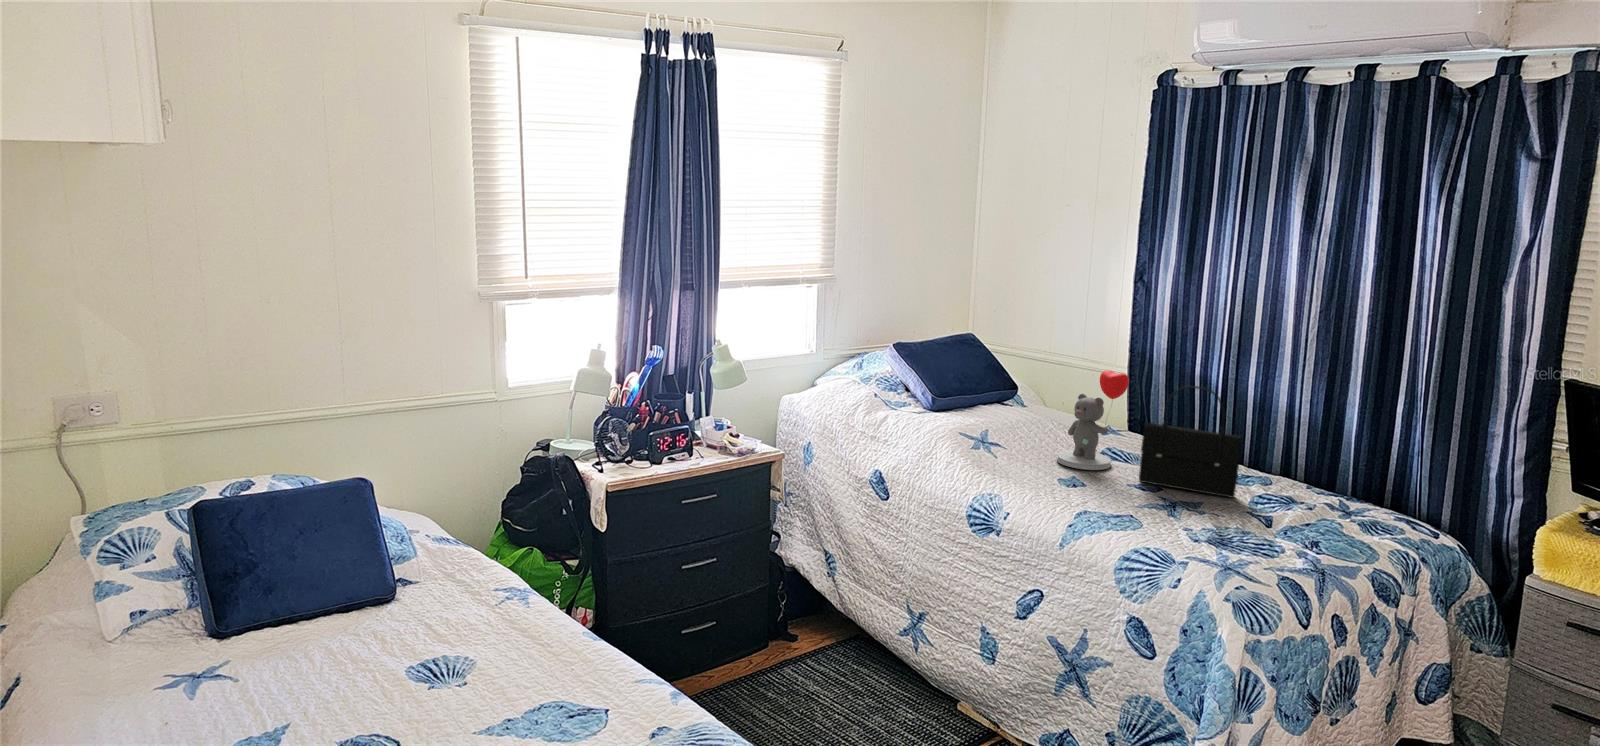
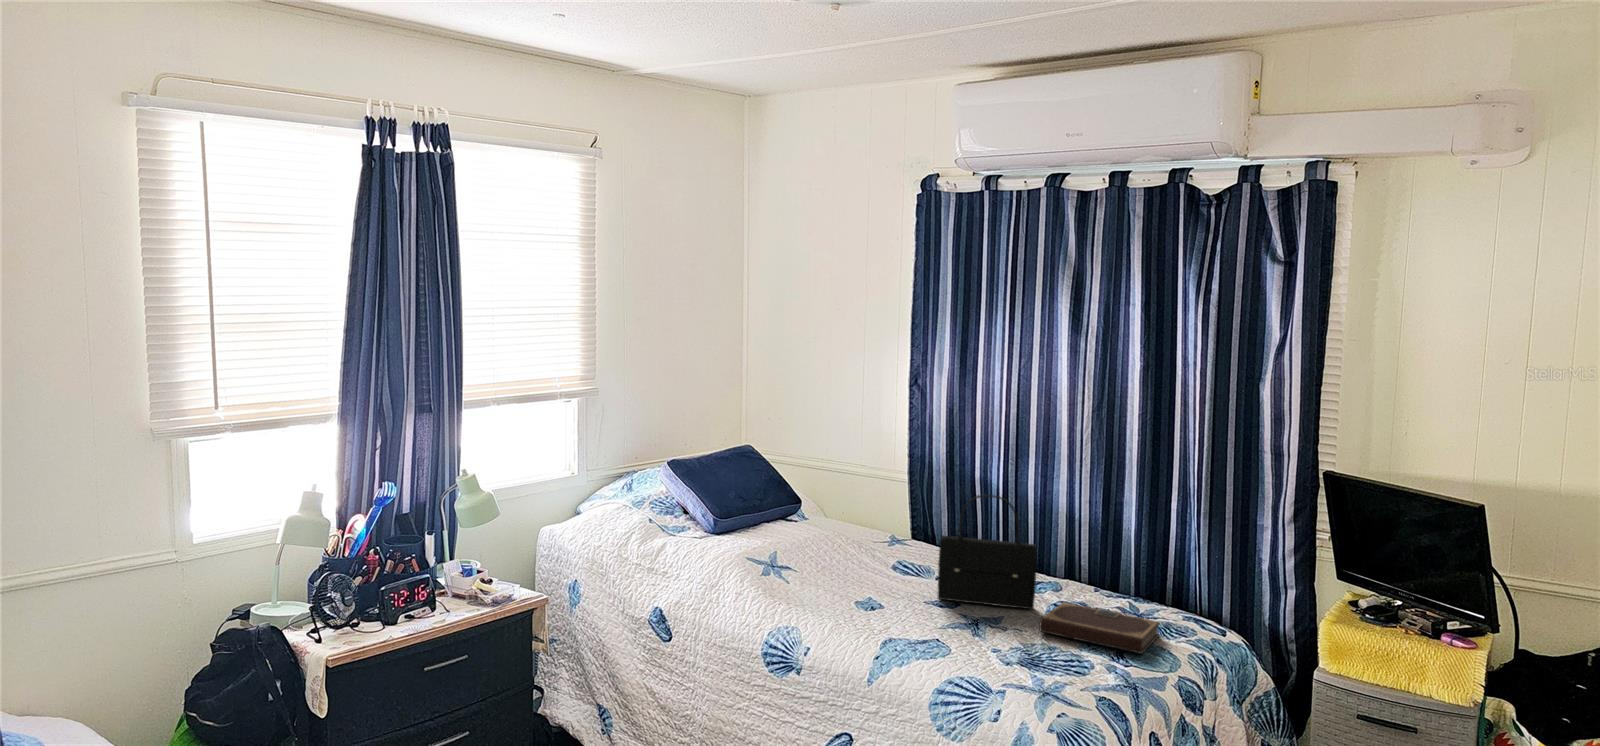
teddy bear: present [1057,370,1129,470] -> none [850,482,921,590]
notebook: none [1235,493,1364,545] -> present [1039,603,1160,654]

